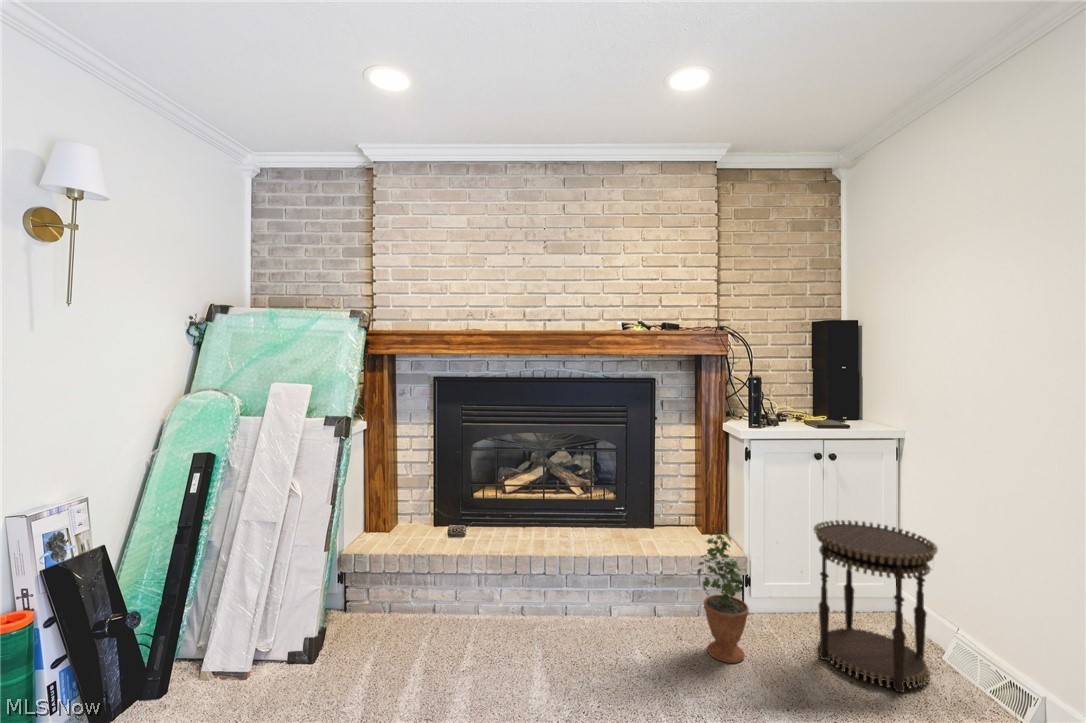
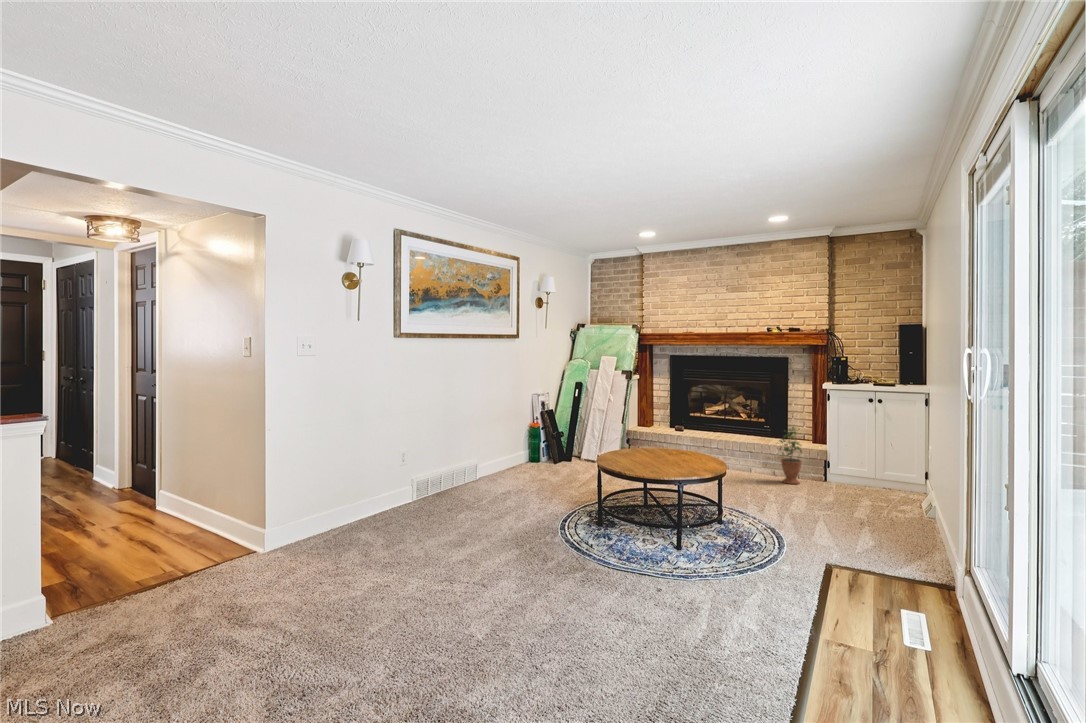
side table: present [814,520,938,692] -> none [838,430,896,499]

